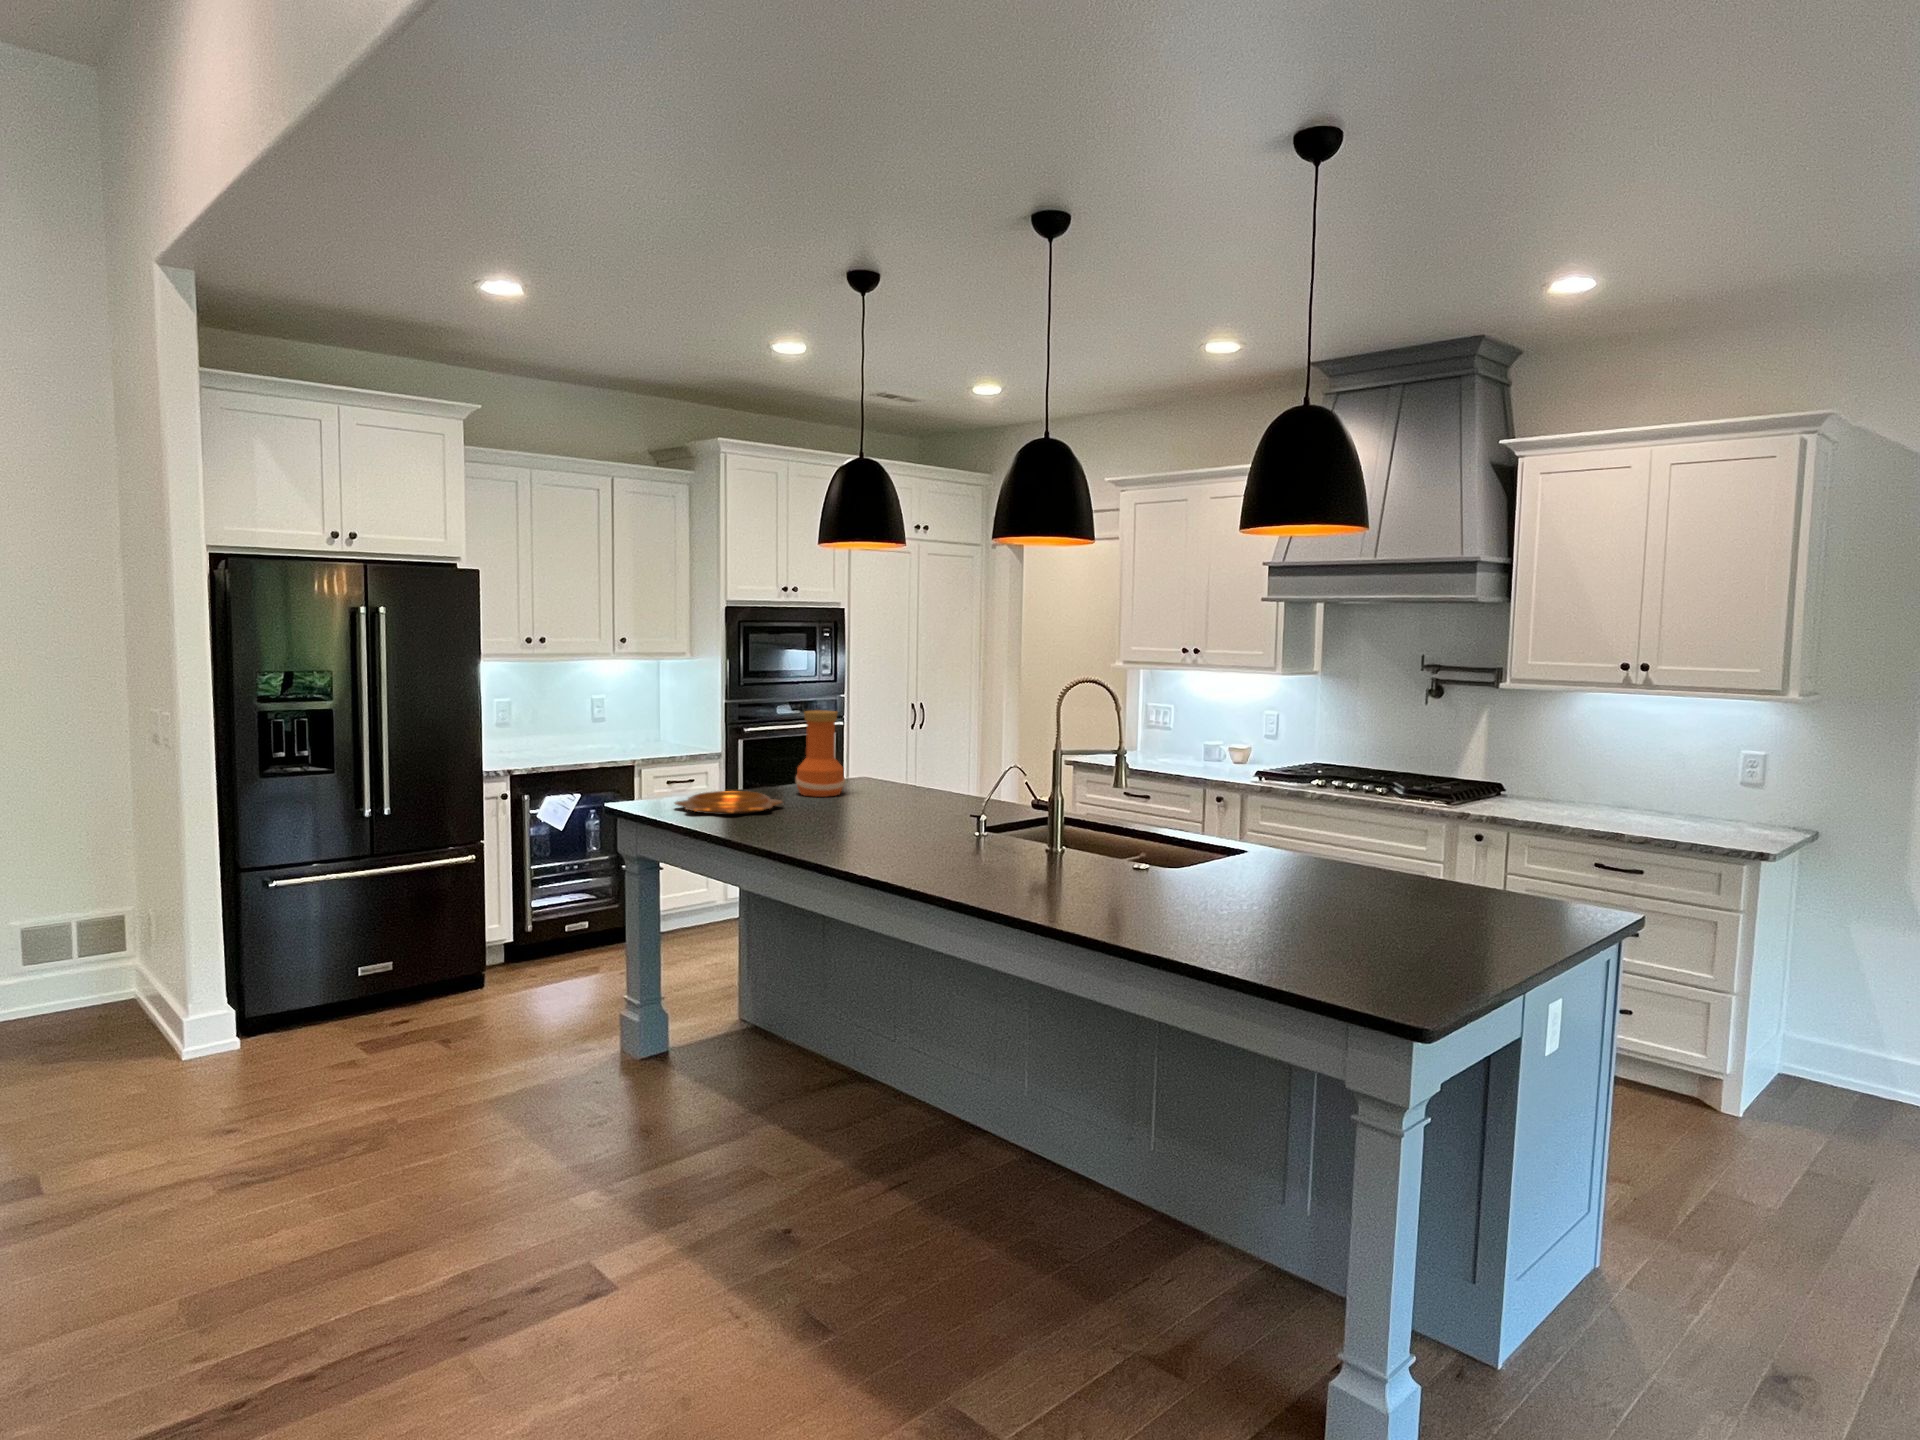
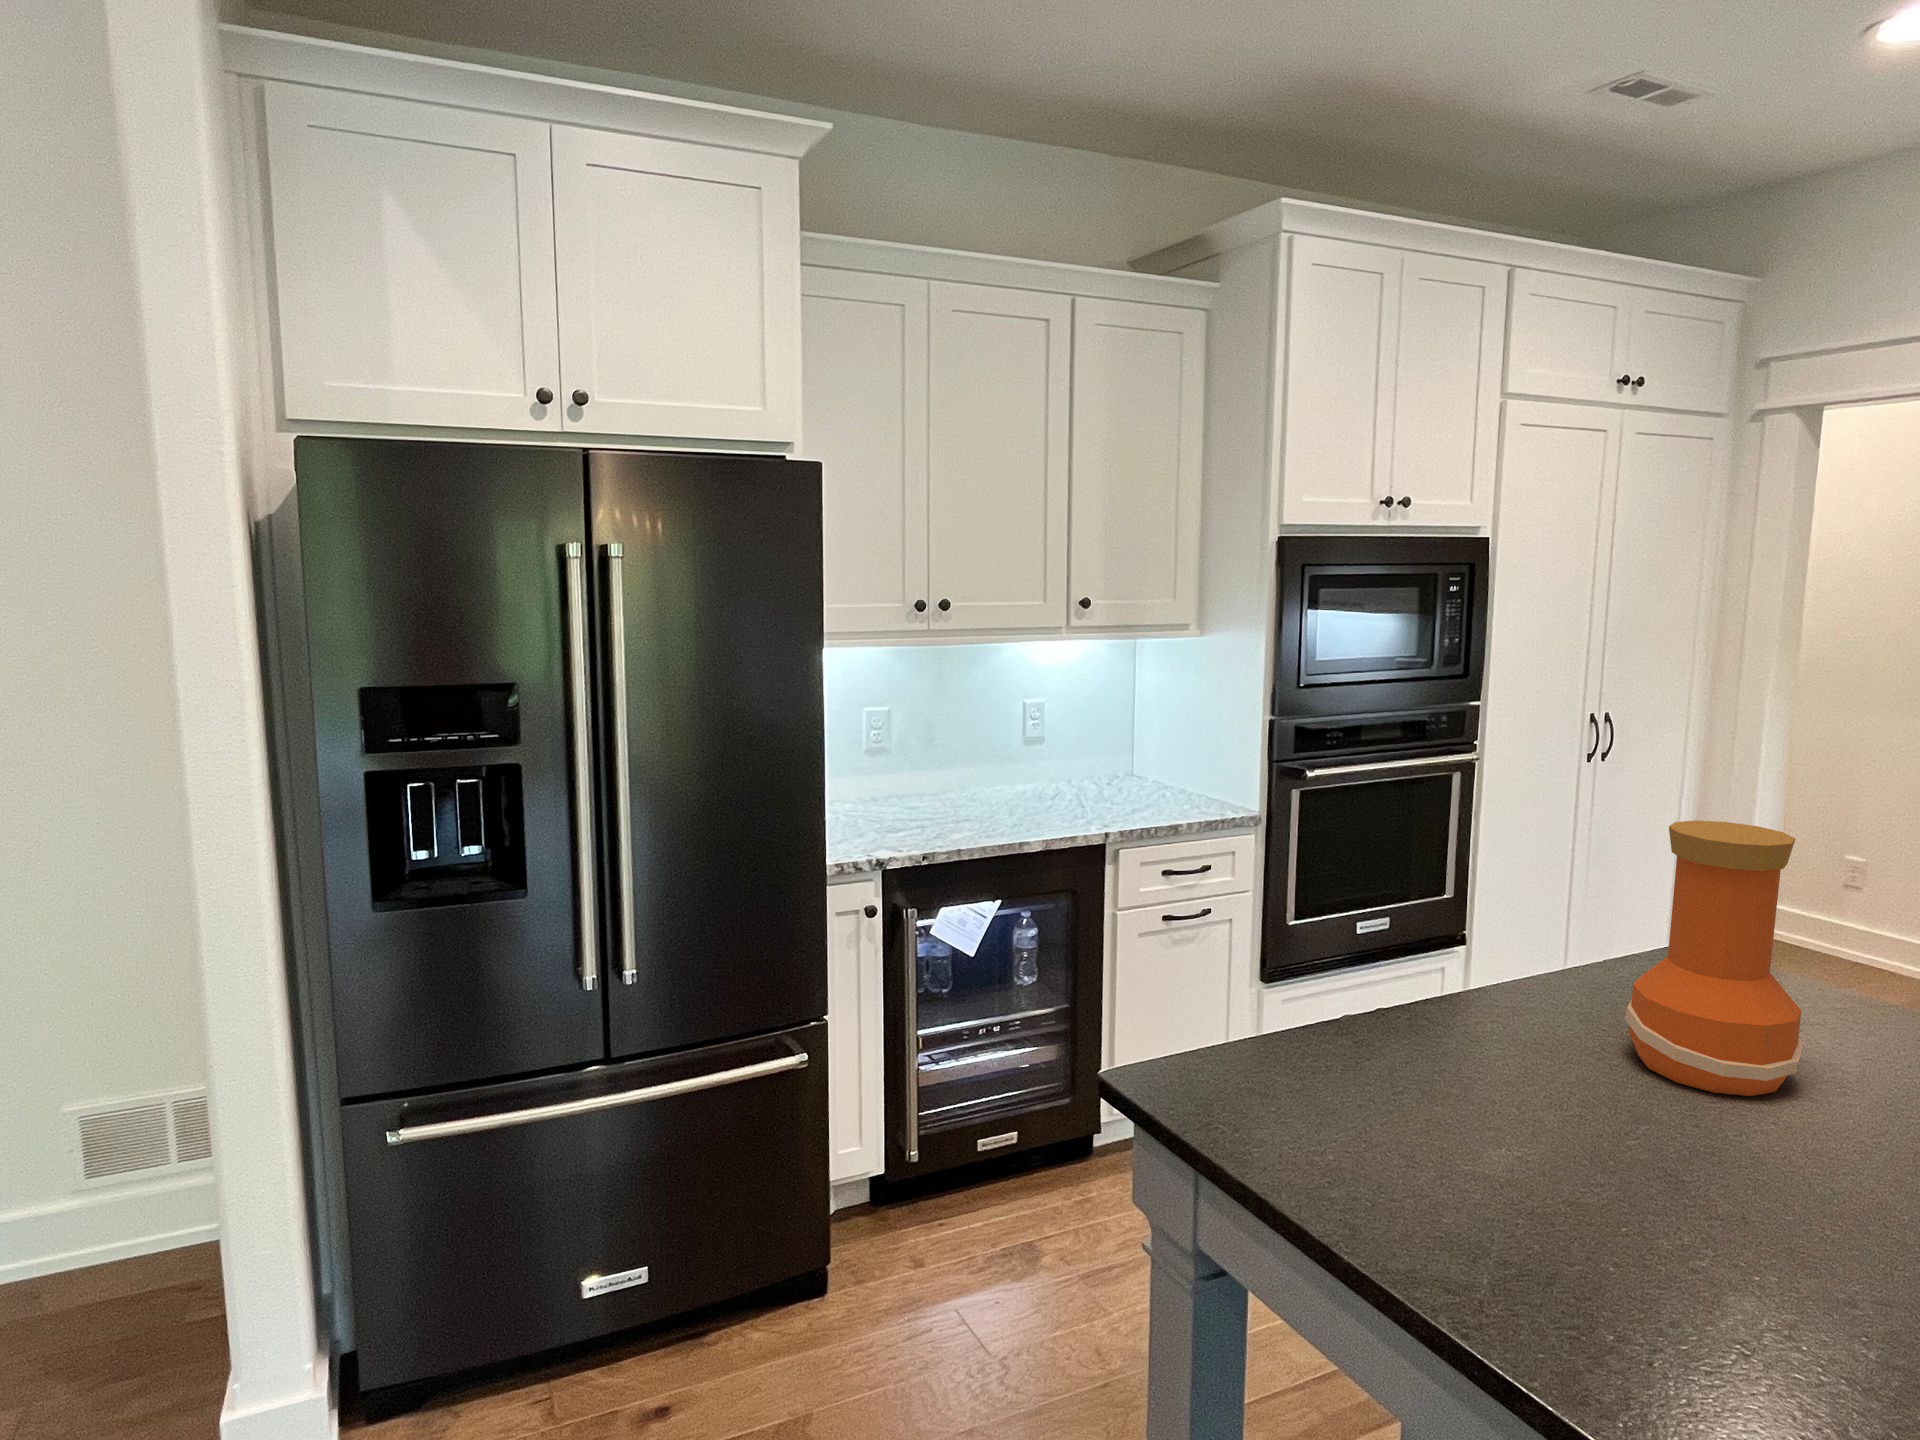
decorative bowl: present [675,791,782,815] -> none [1333,1080,1725,1275]

